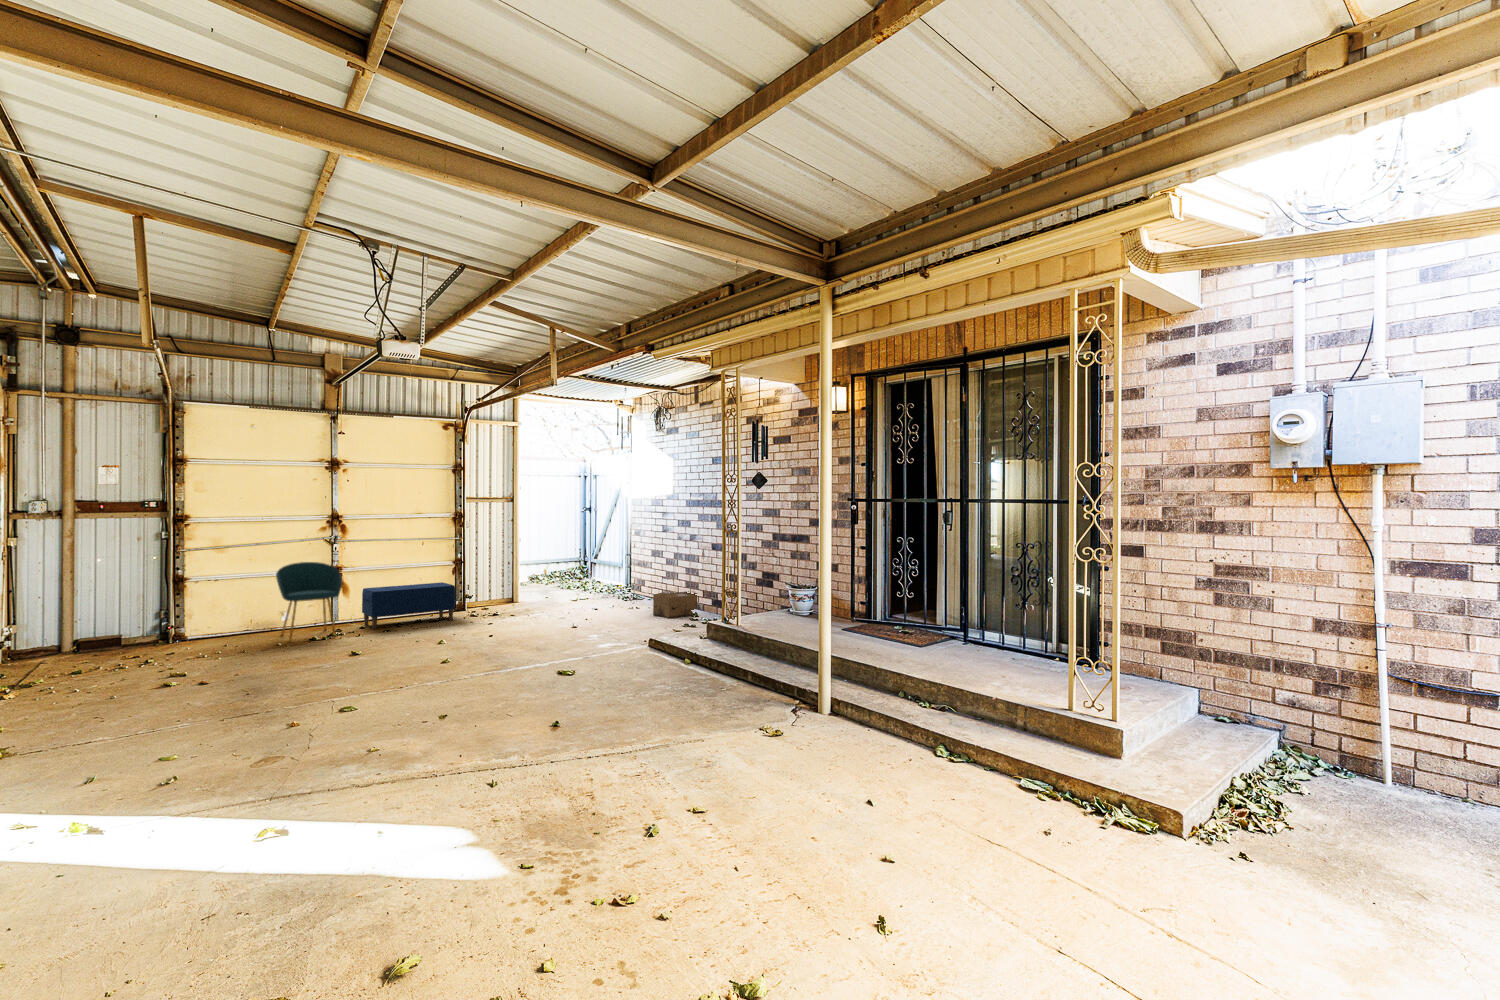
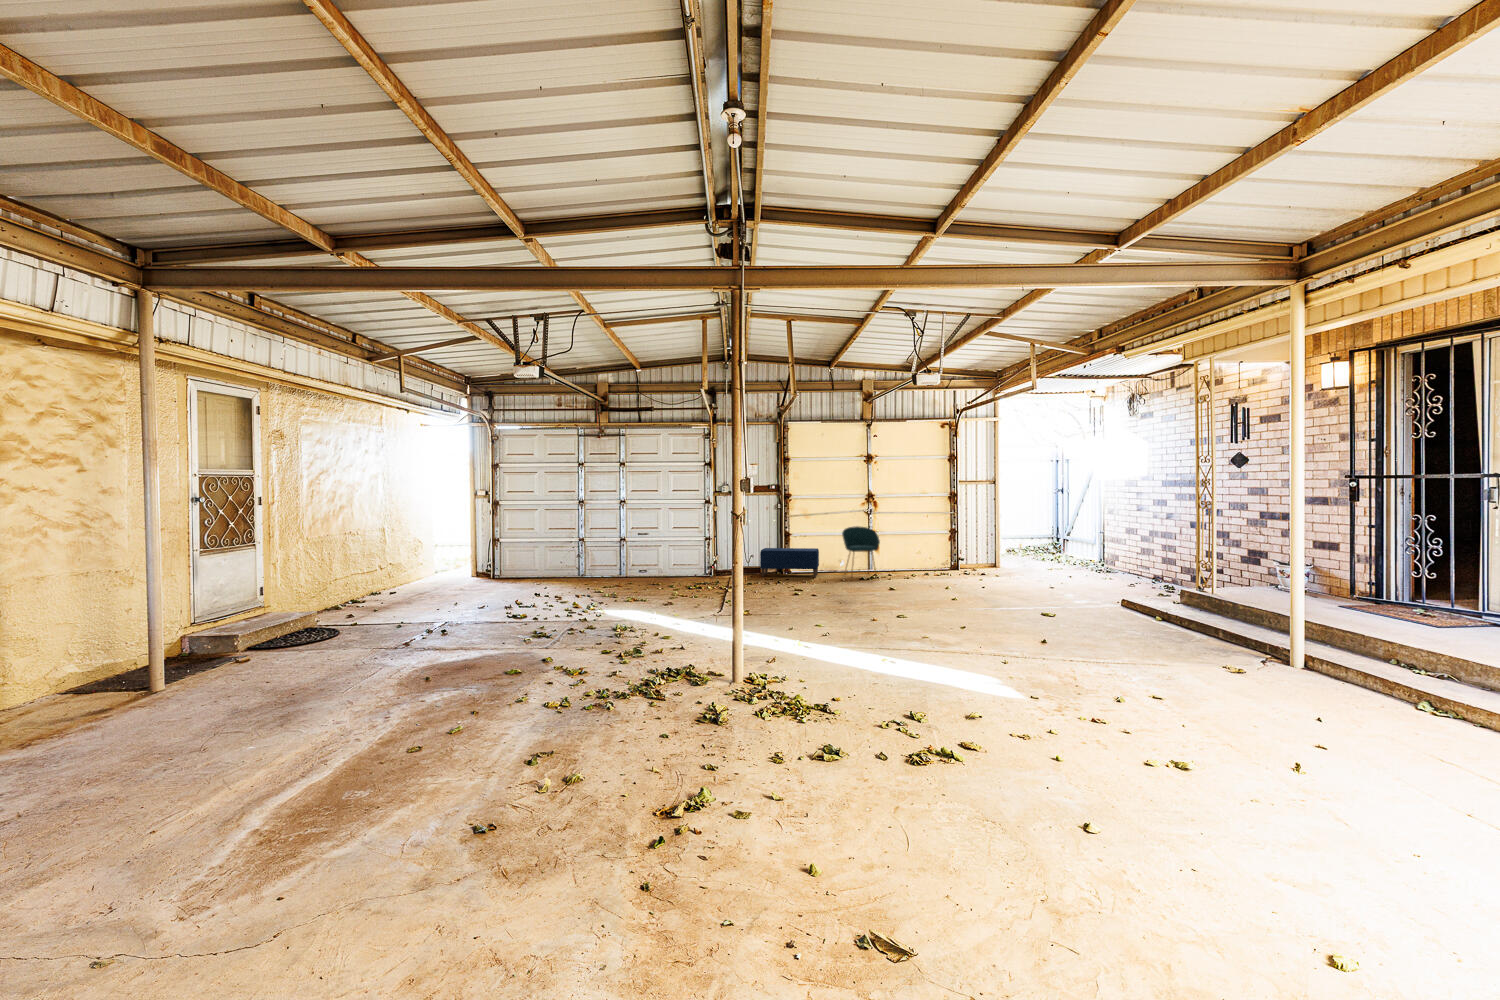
bench: present [362,582,455,629] -> present [760,548,819,578]
cardboard box: present [653,591,697,618] -> none [1124,564,1180,588]

